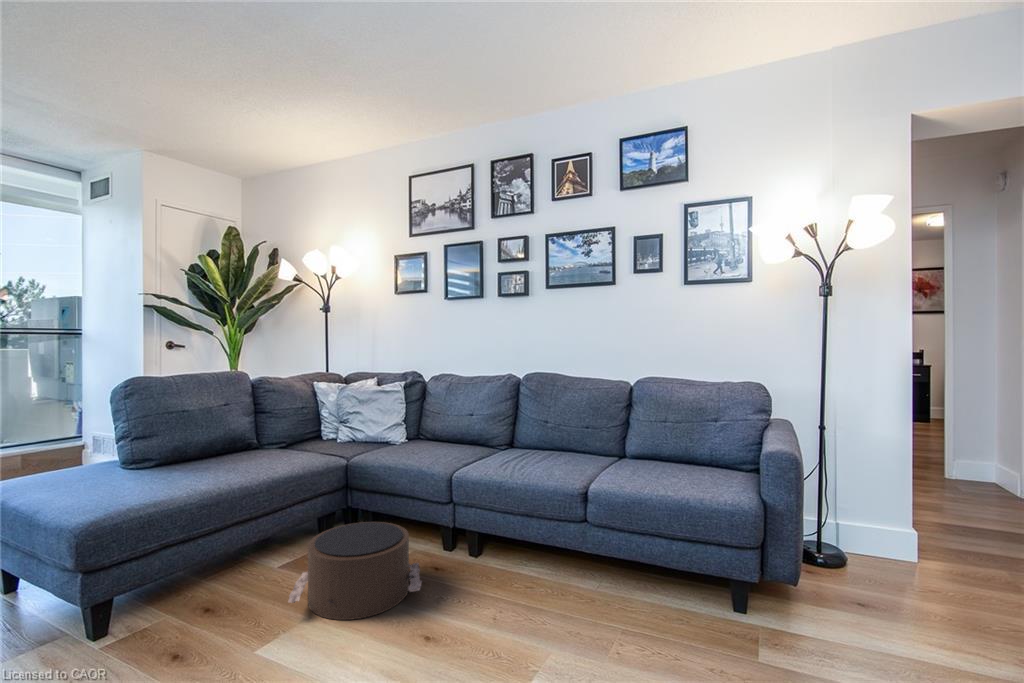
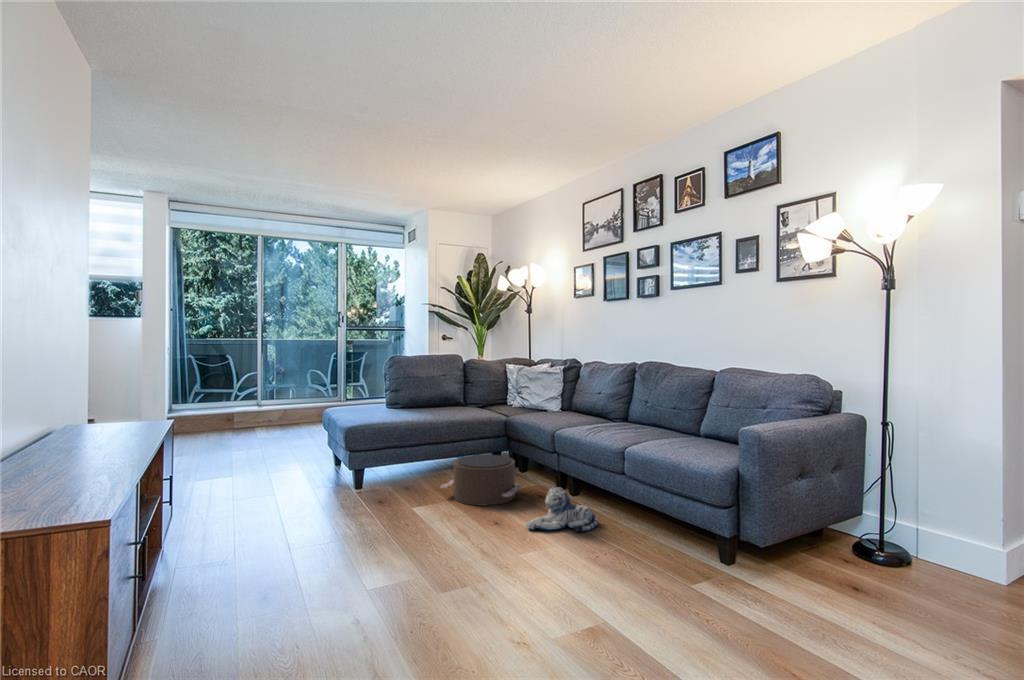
plush toy: none [488,562,570,642] -> present [526,486,599,532]

